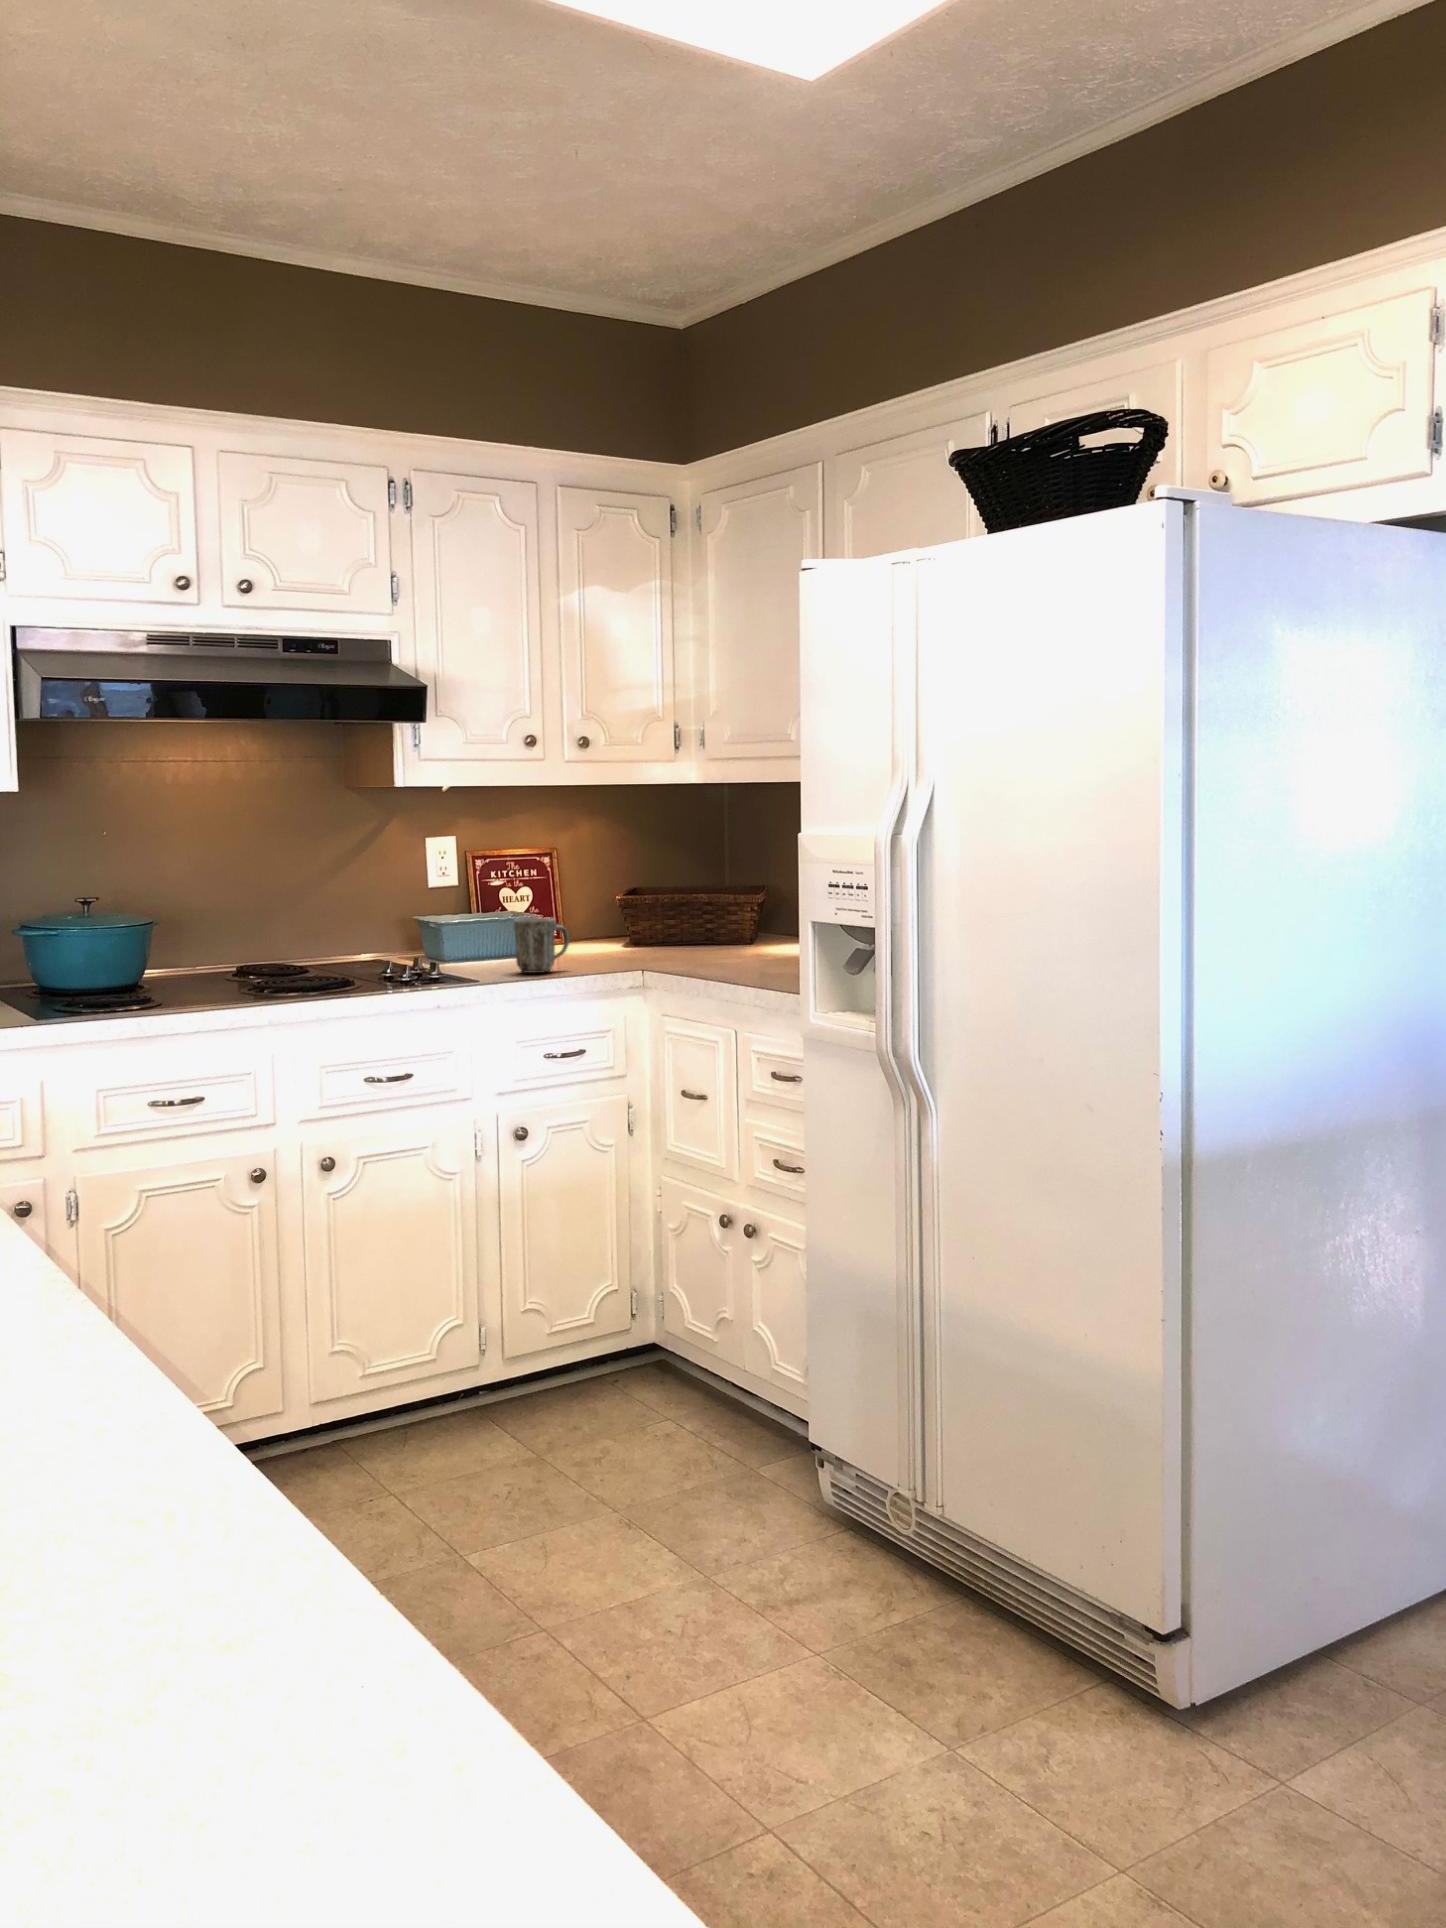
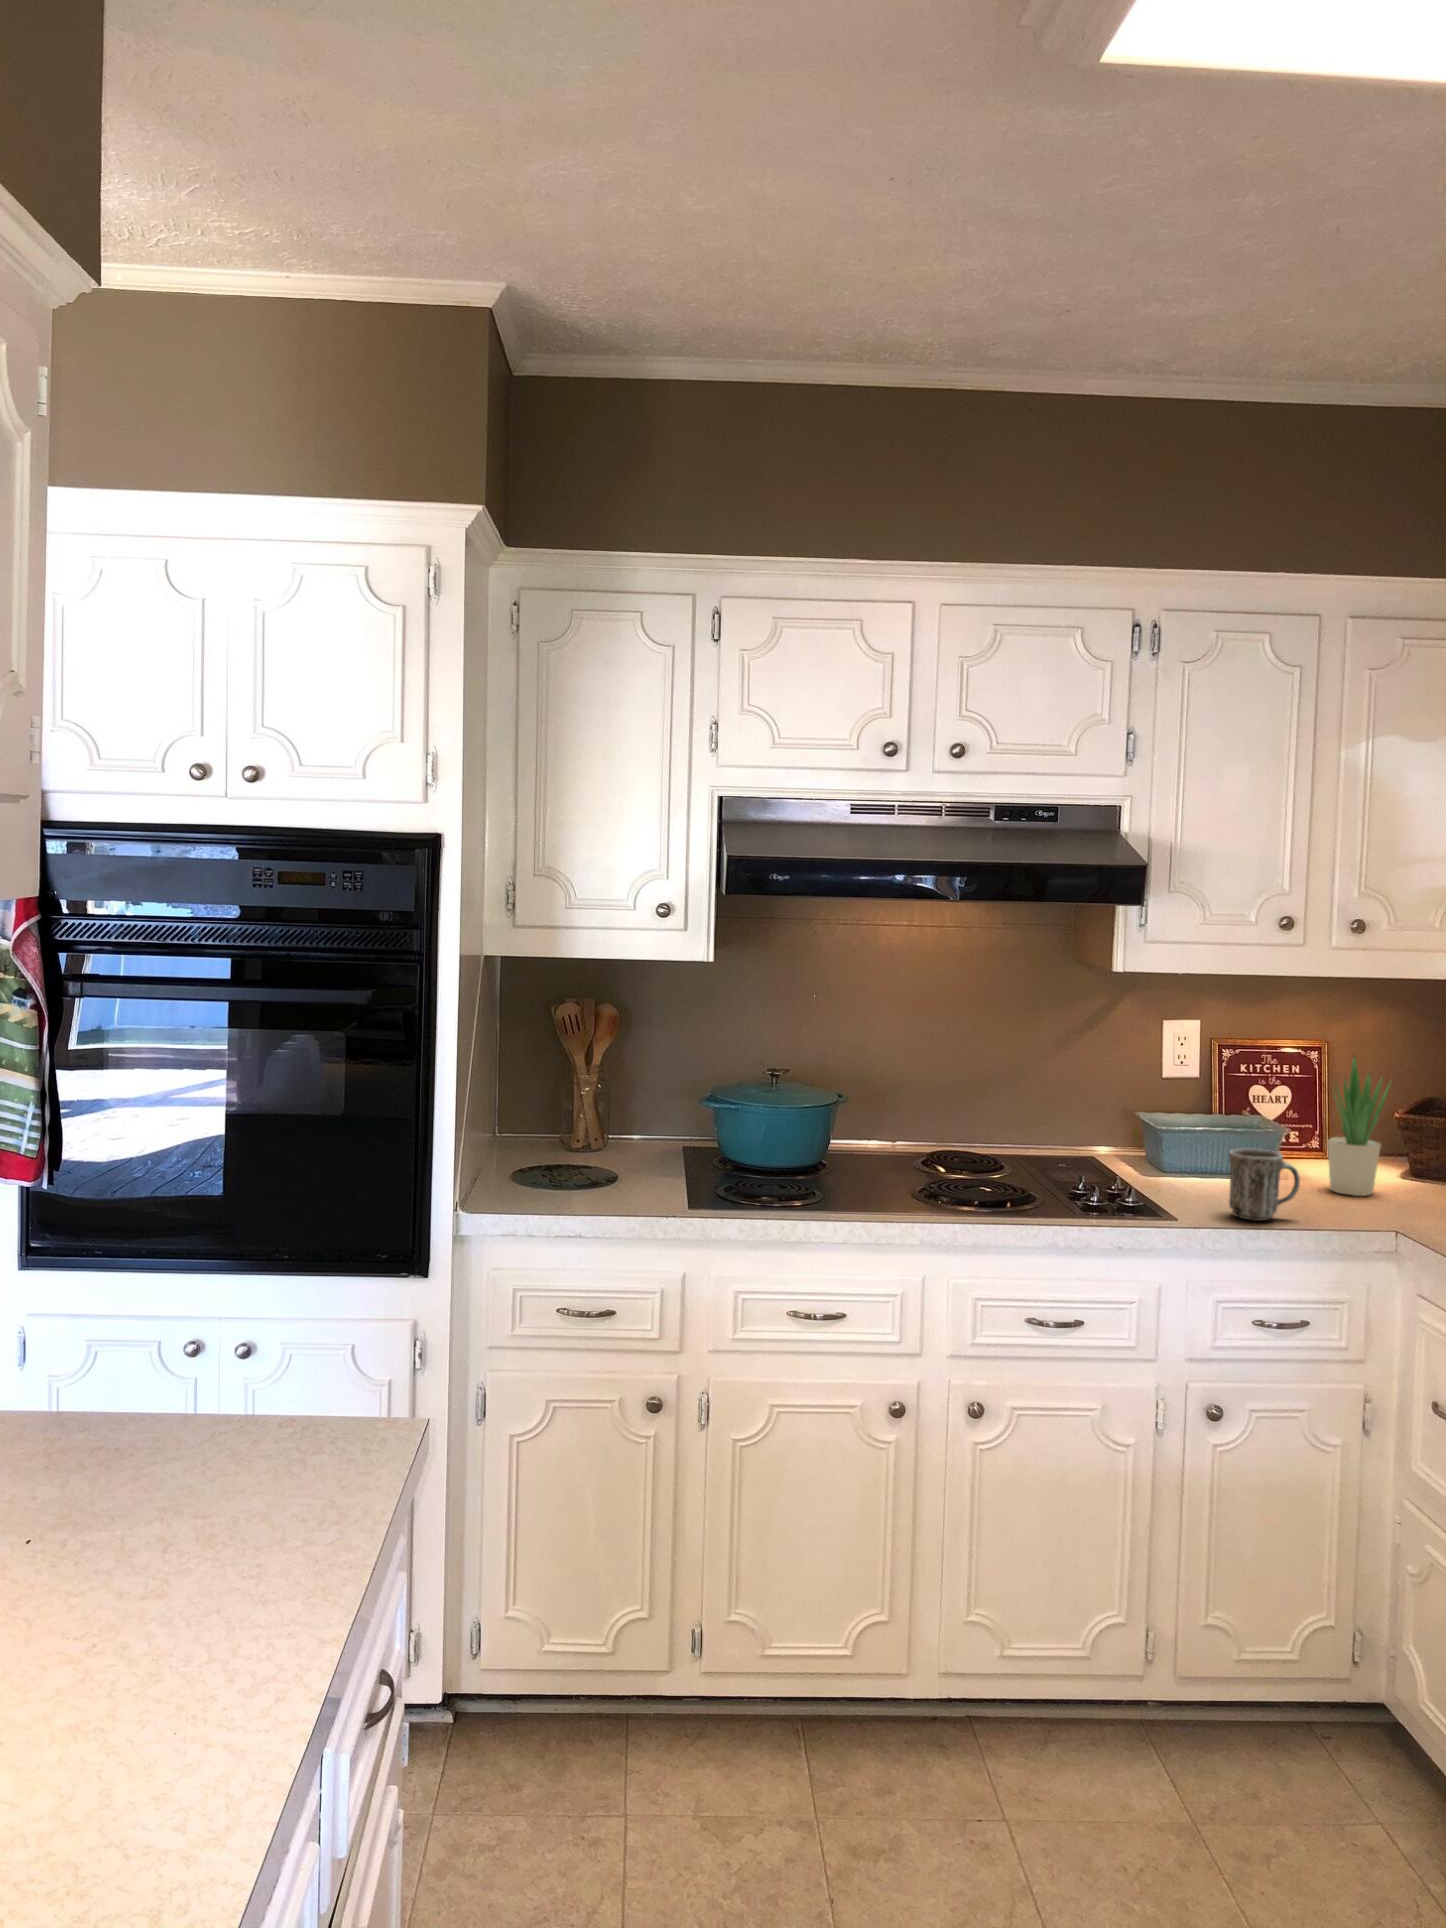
potted plant: none [574,840,621,956] -> present [1327,1055,1391,1196]

